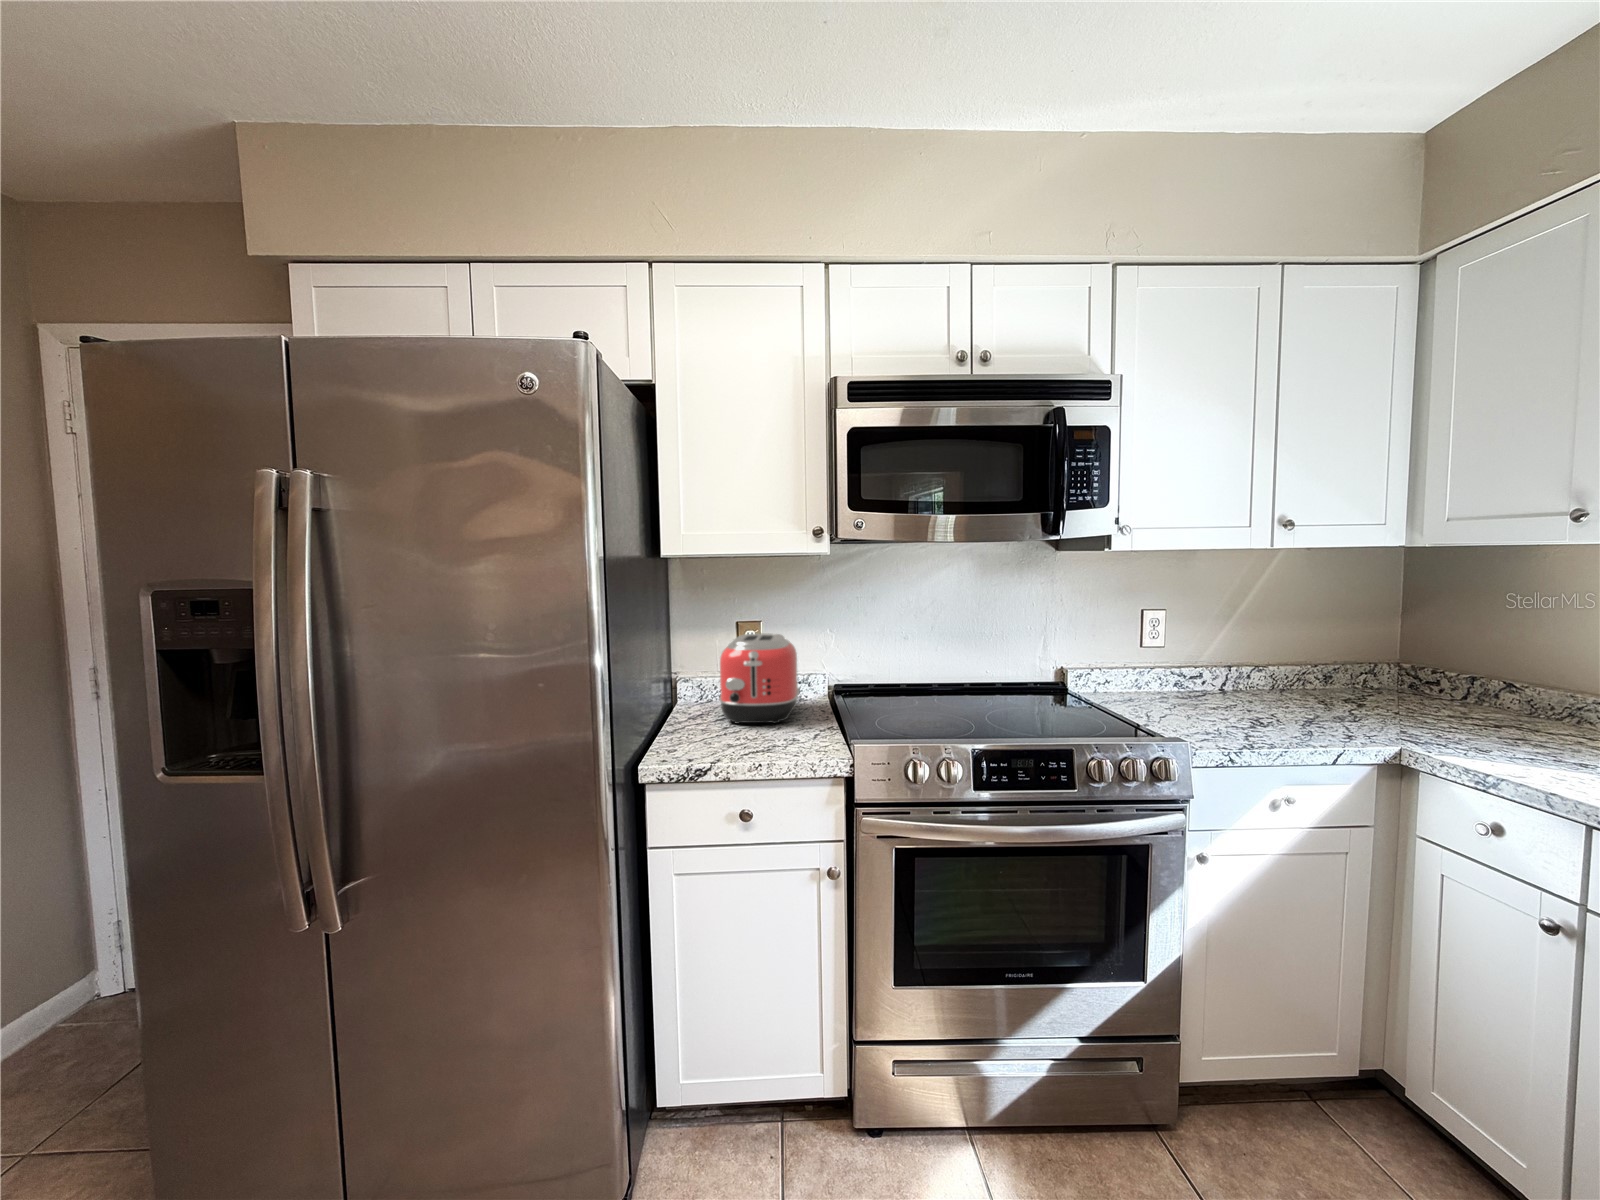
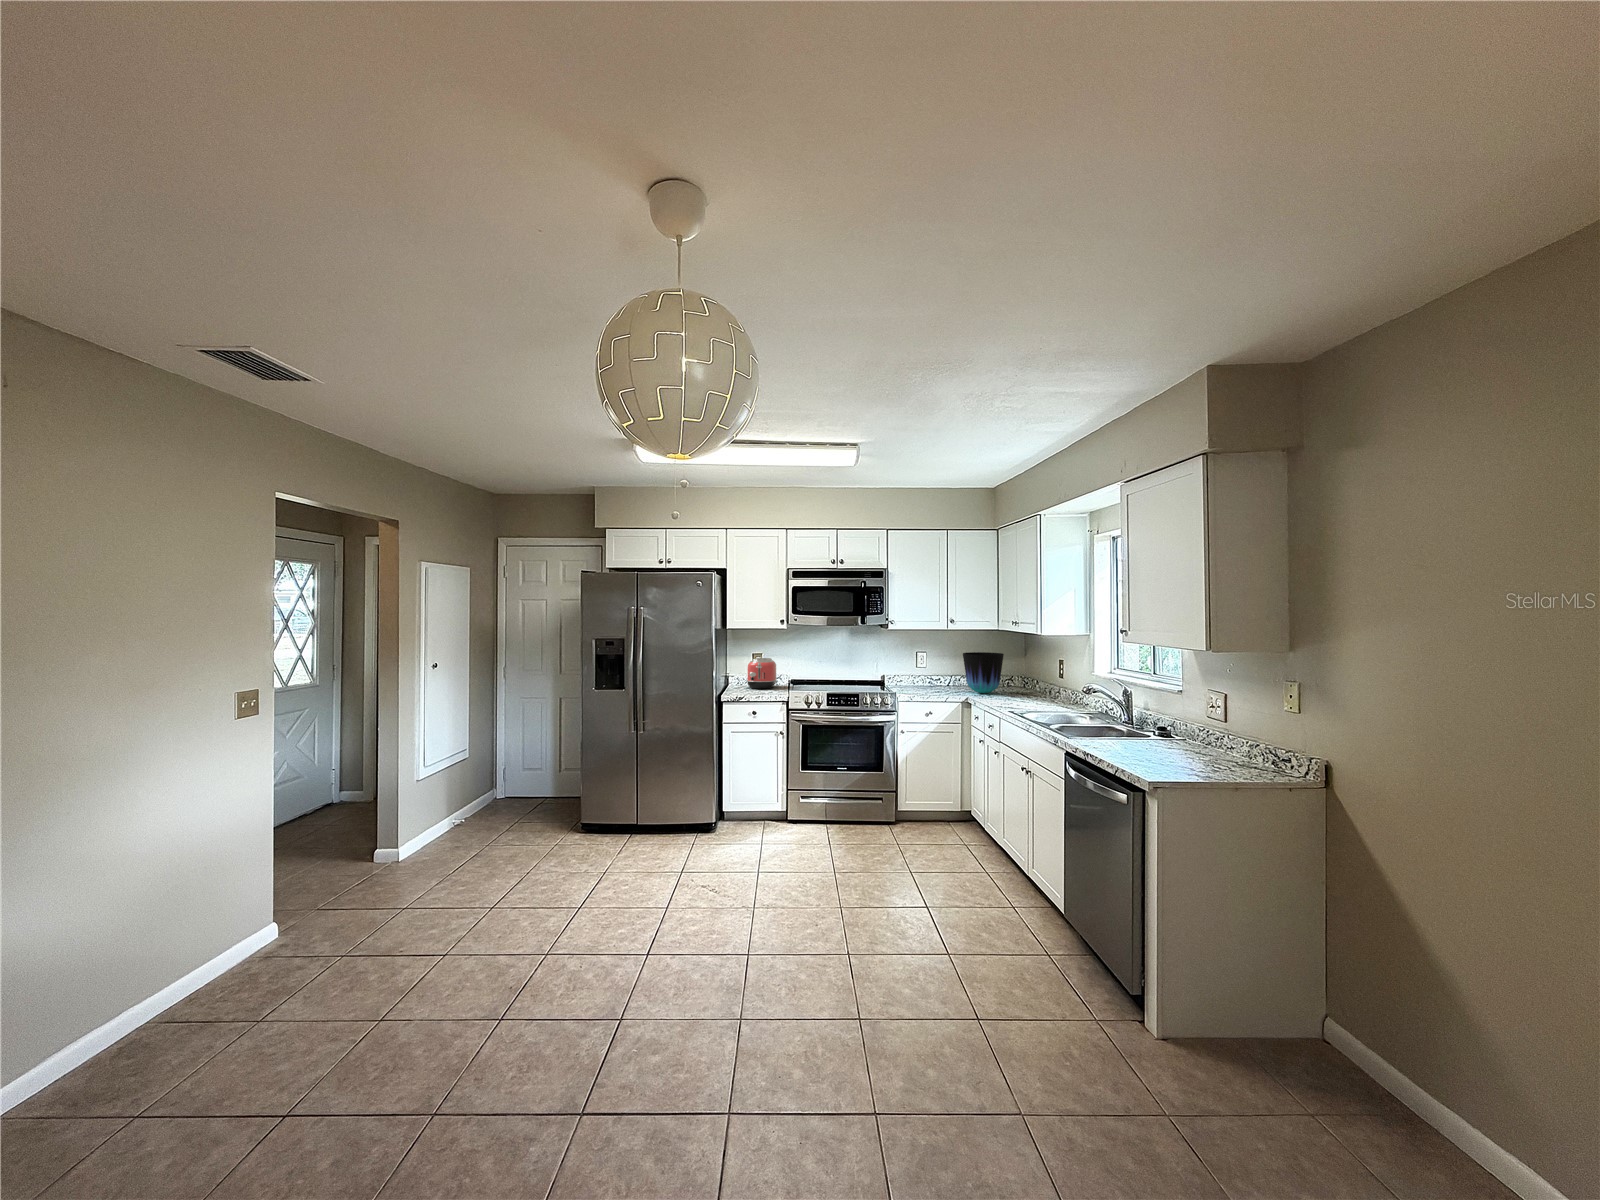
vase: none [1339,608,1499,729] -> present [963,652,1004,693]

